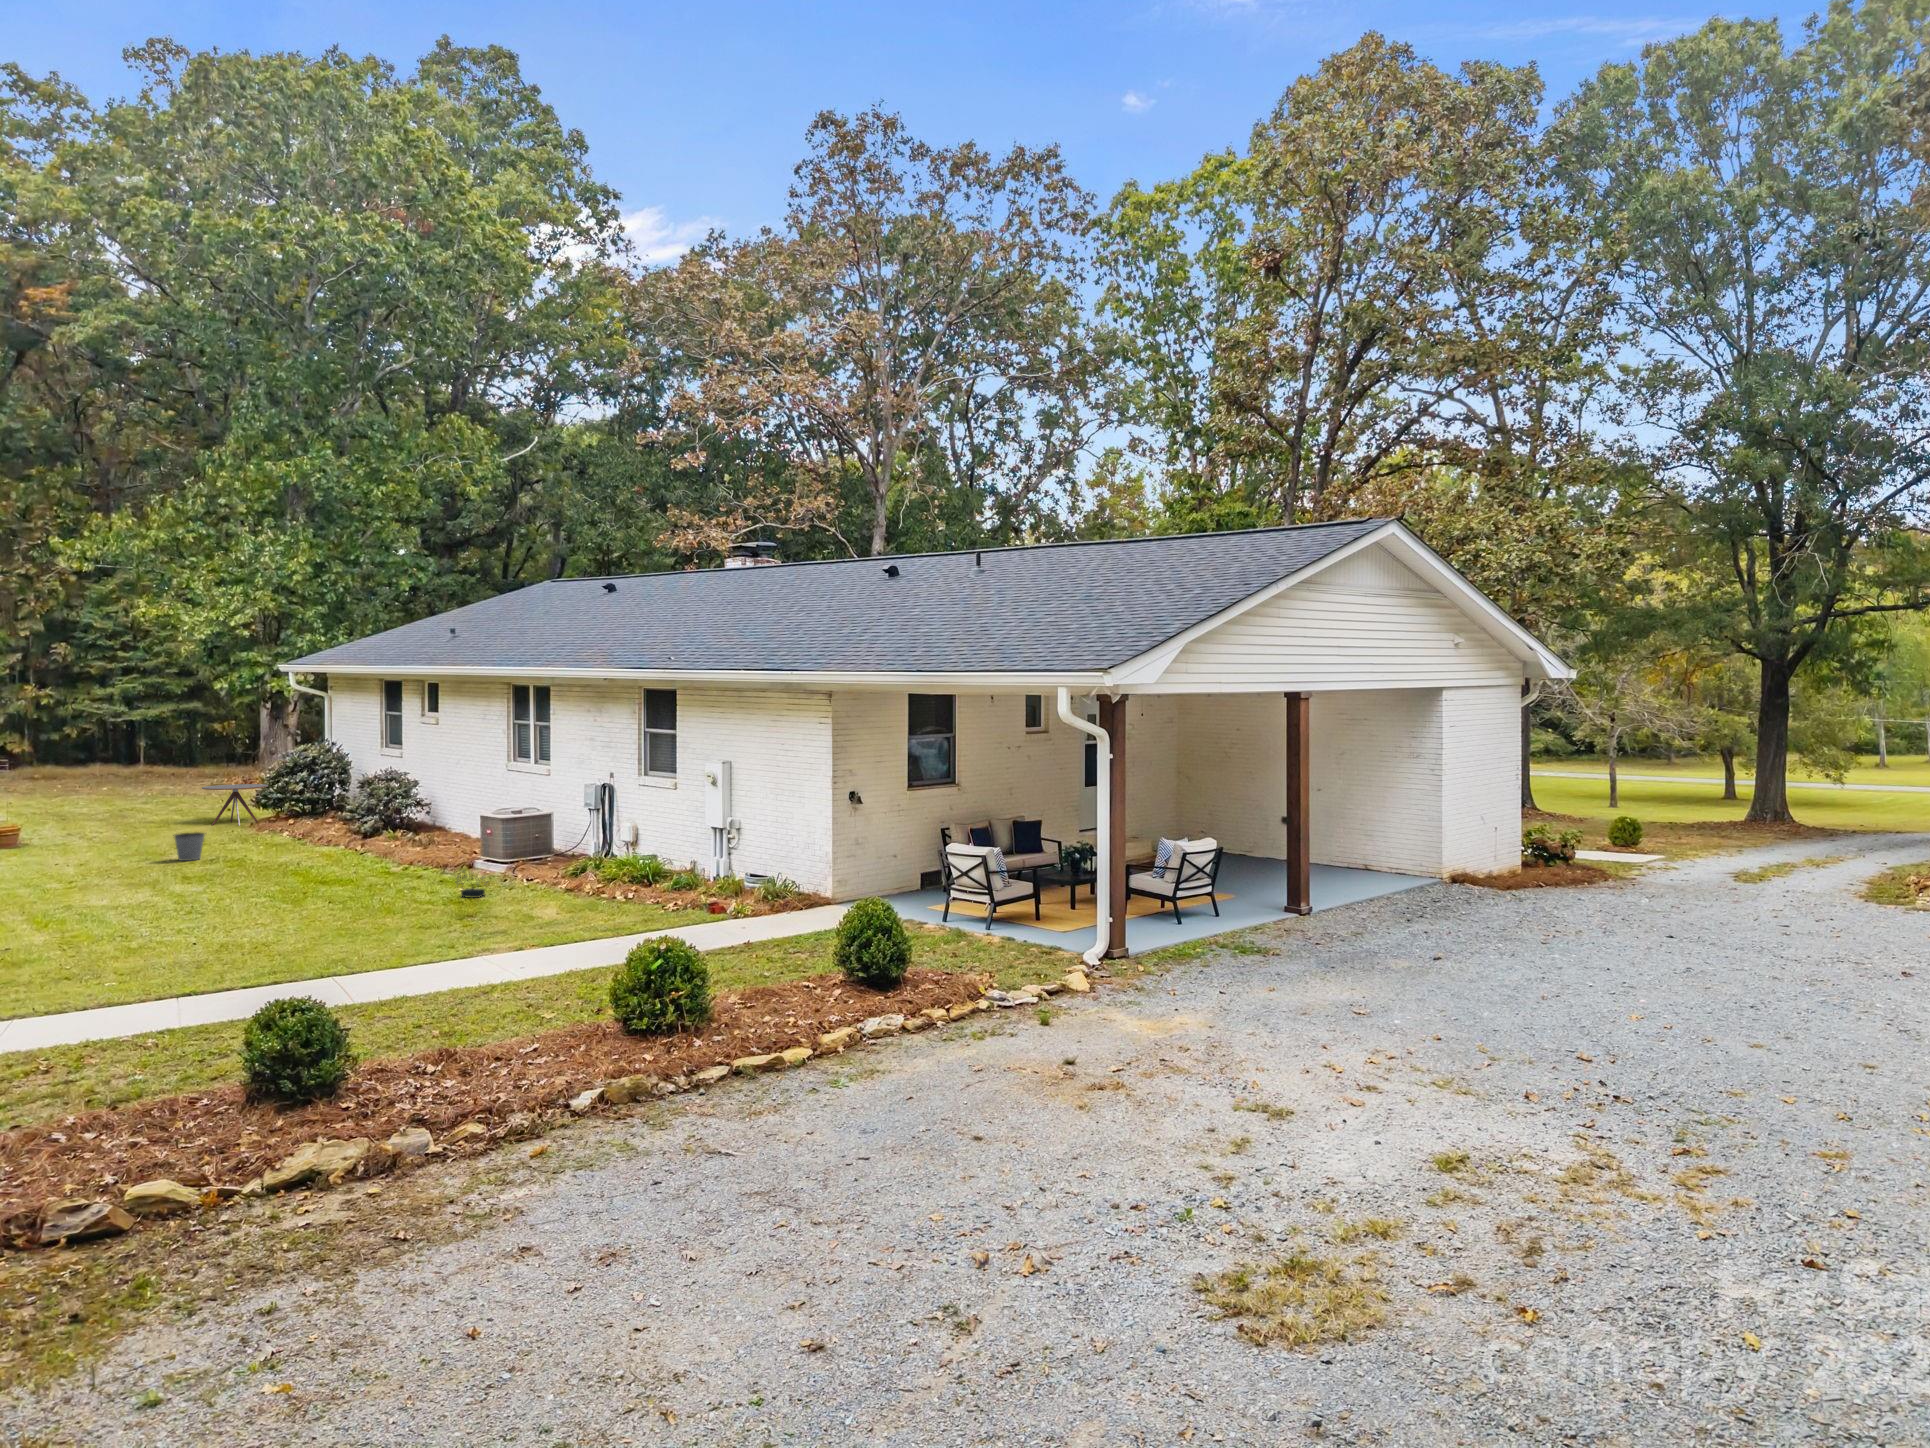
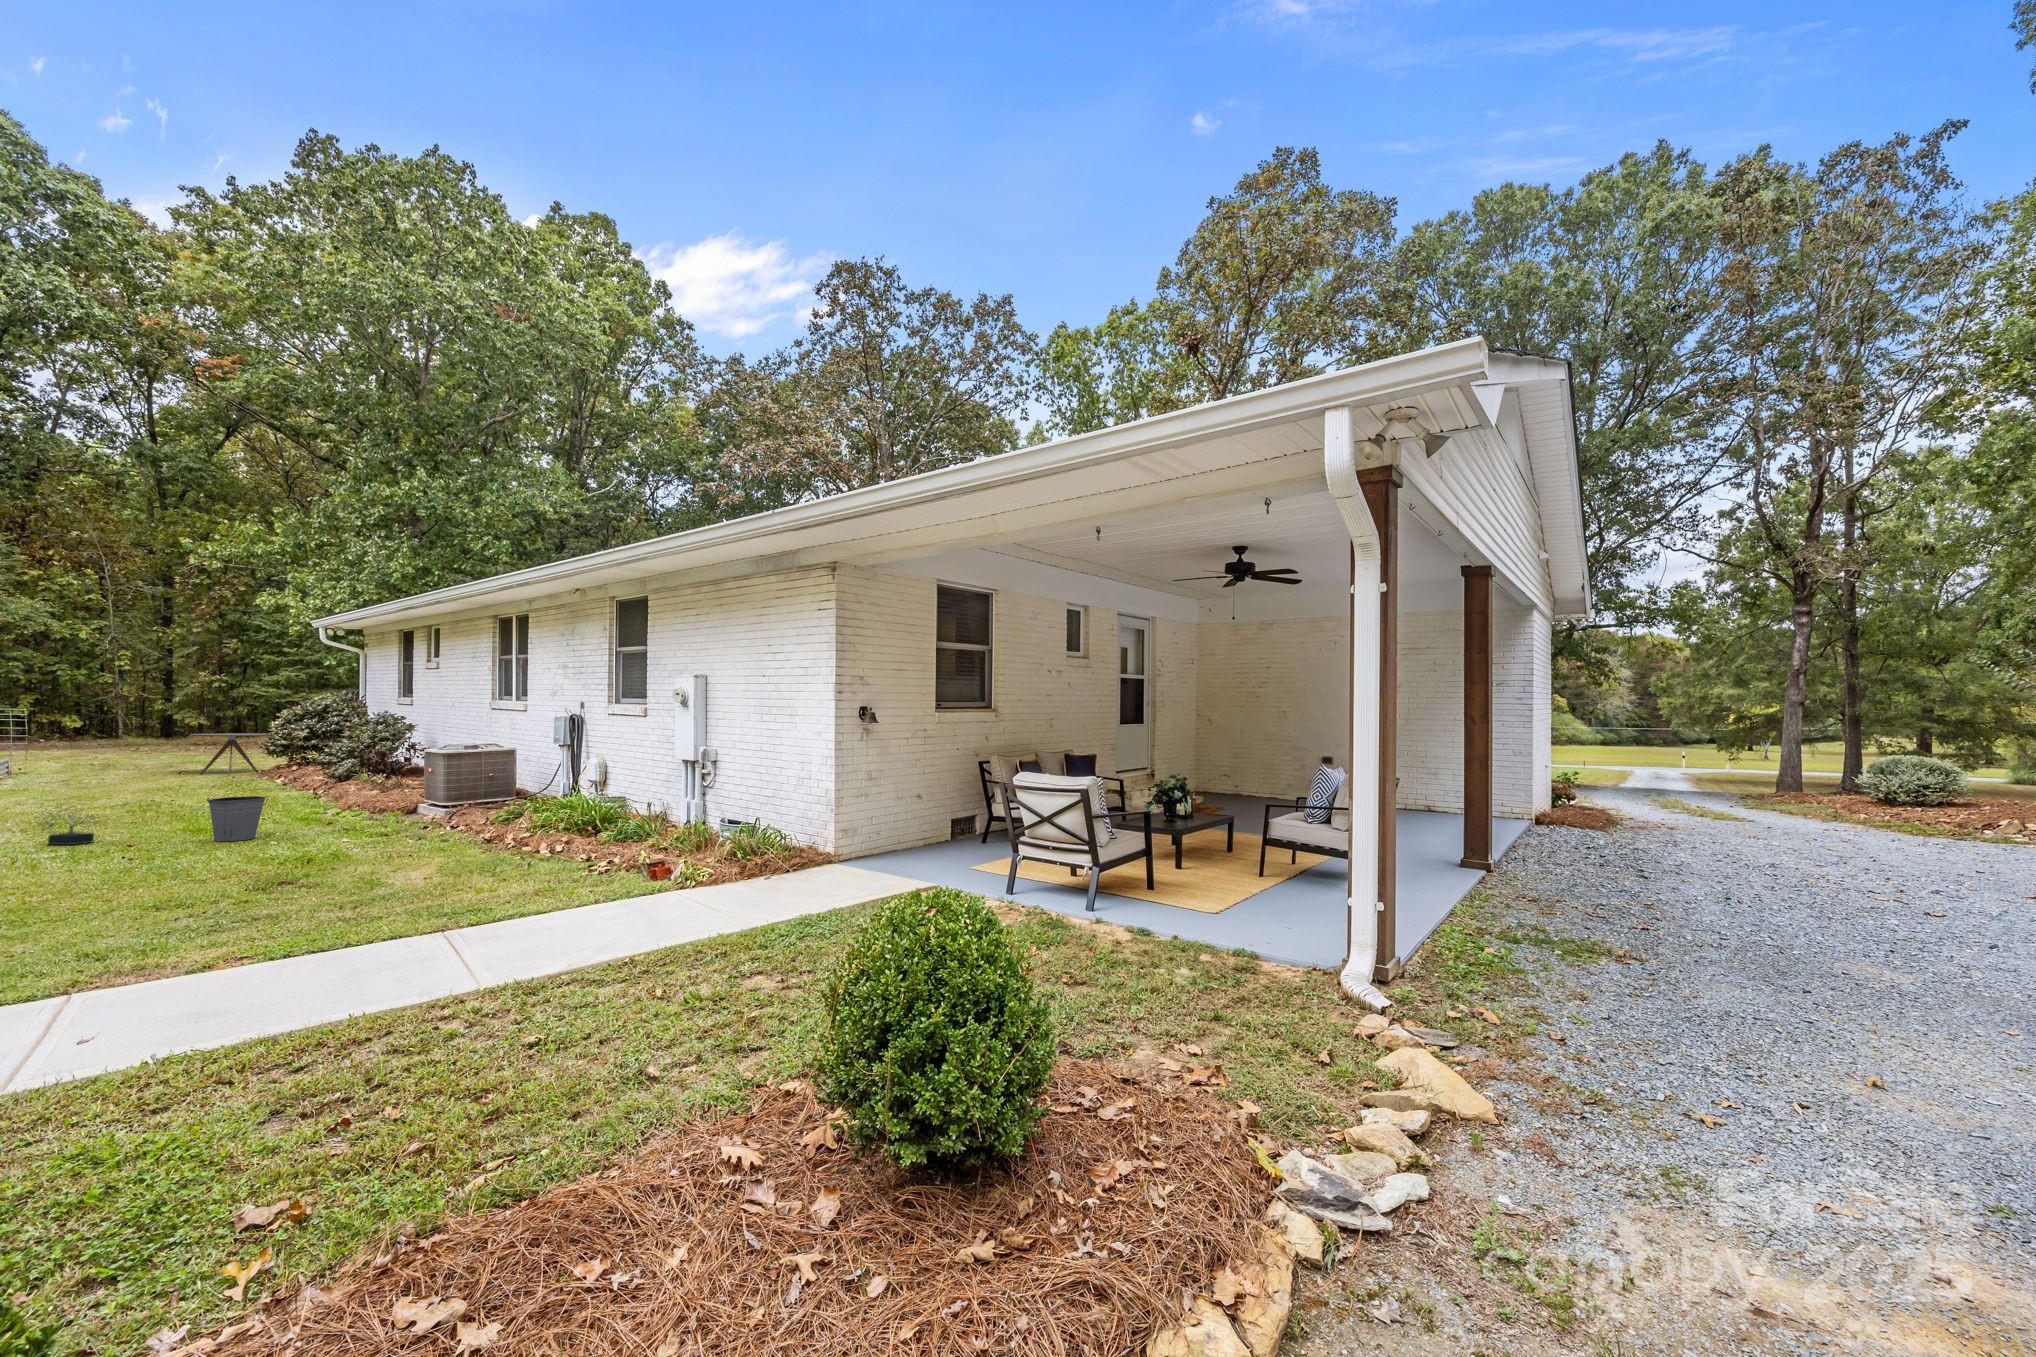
bucket: present [173,832,205,861] -> present [207,796,268,841]
decorative plant: present [457,872,487,898] -> present [40,807,96,845]

